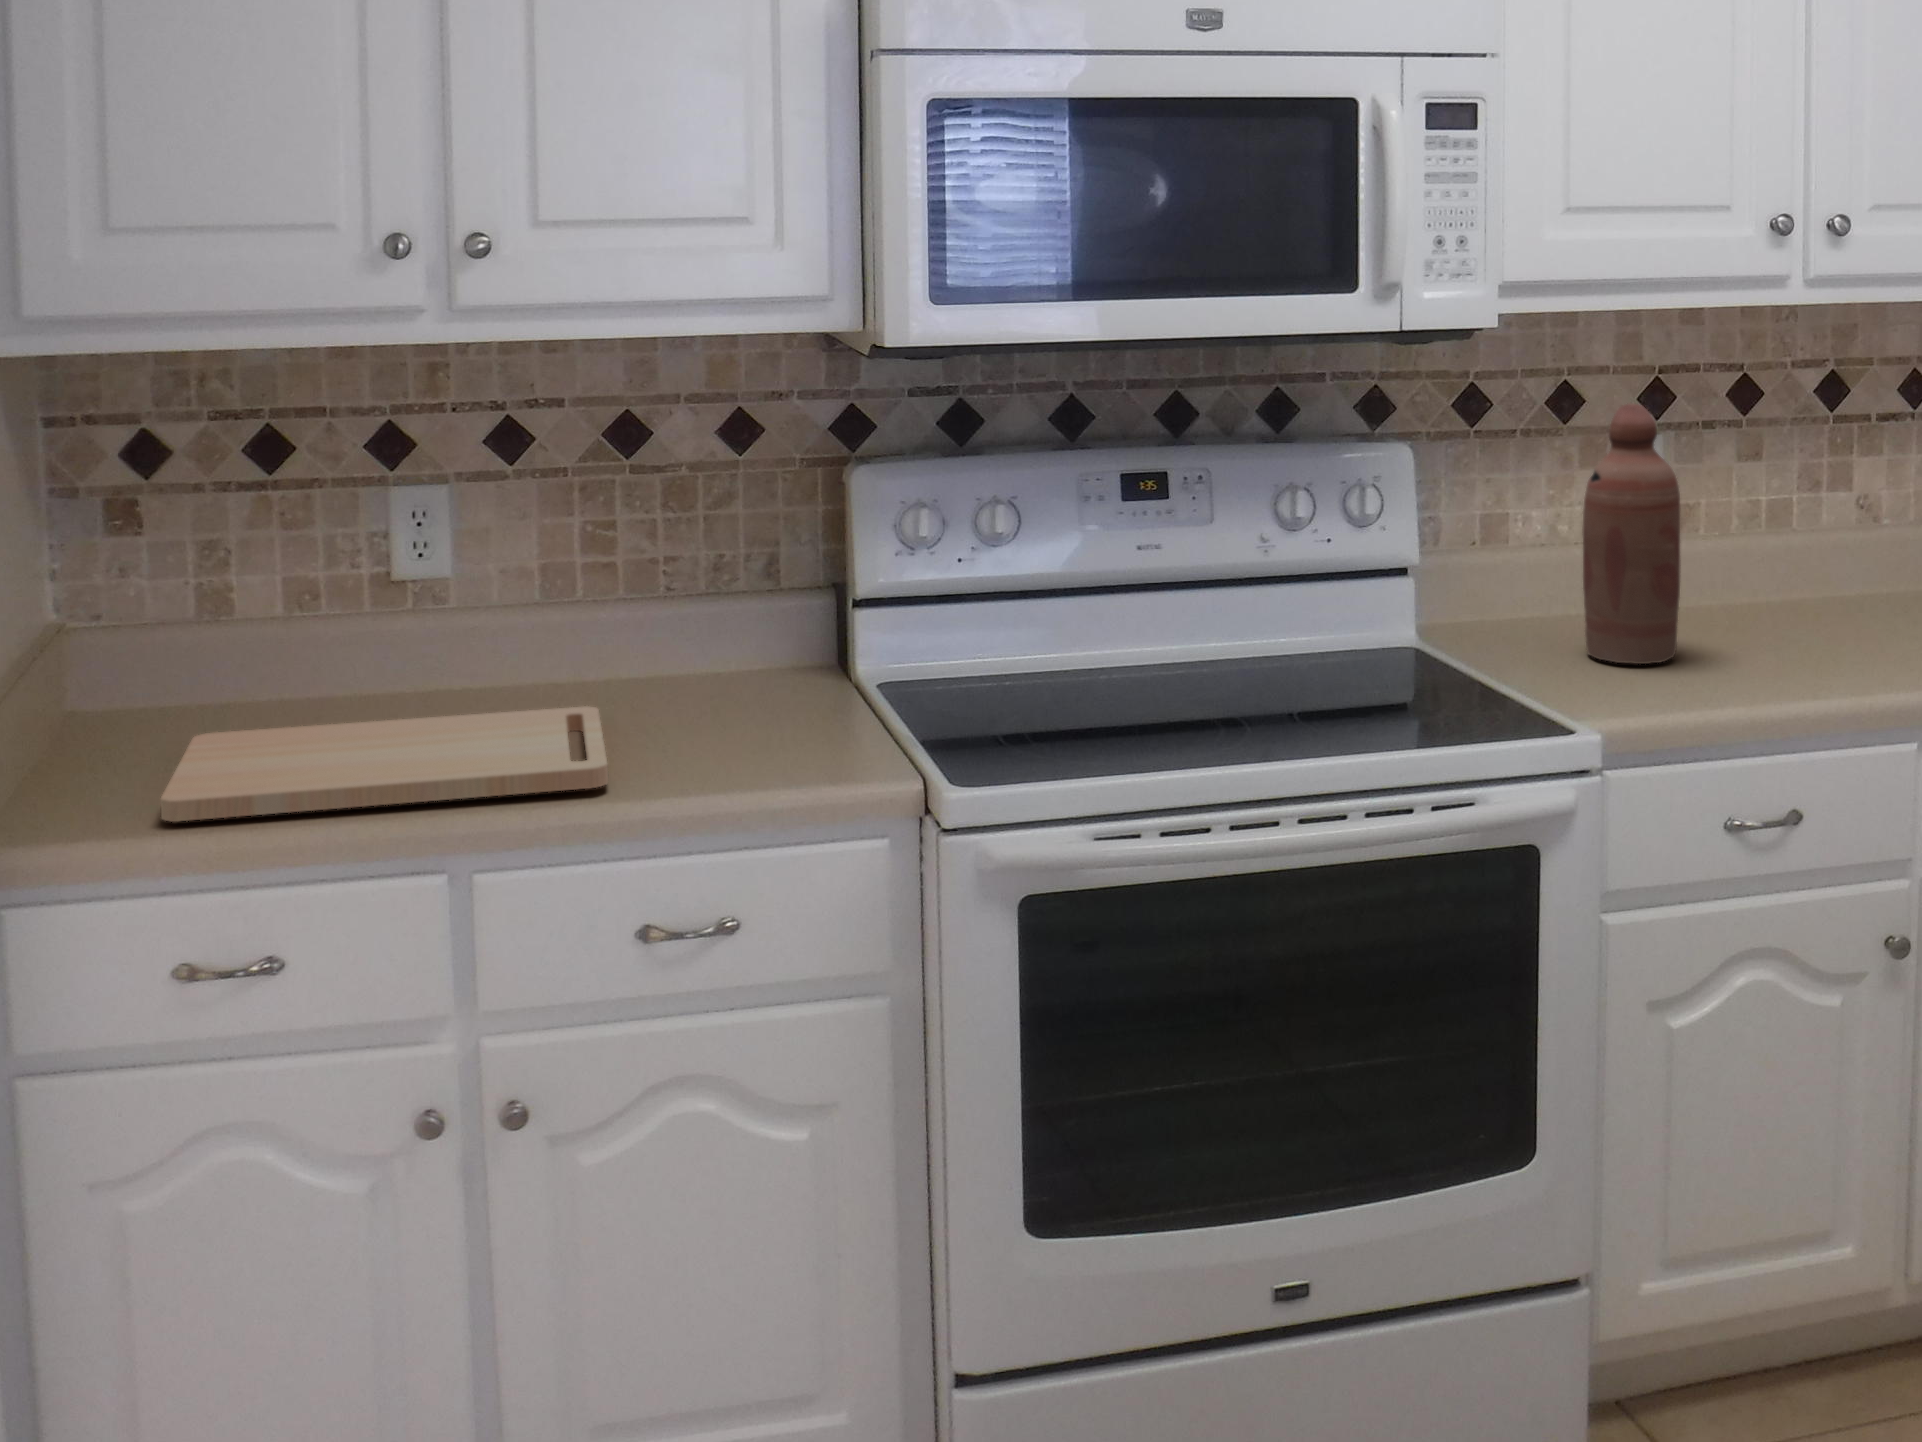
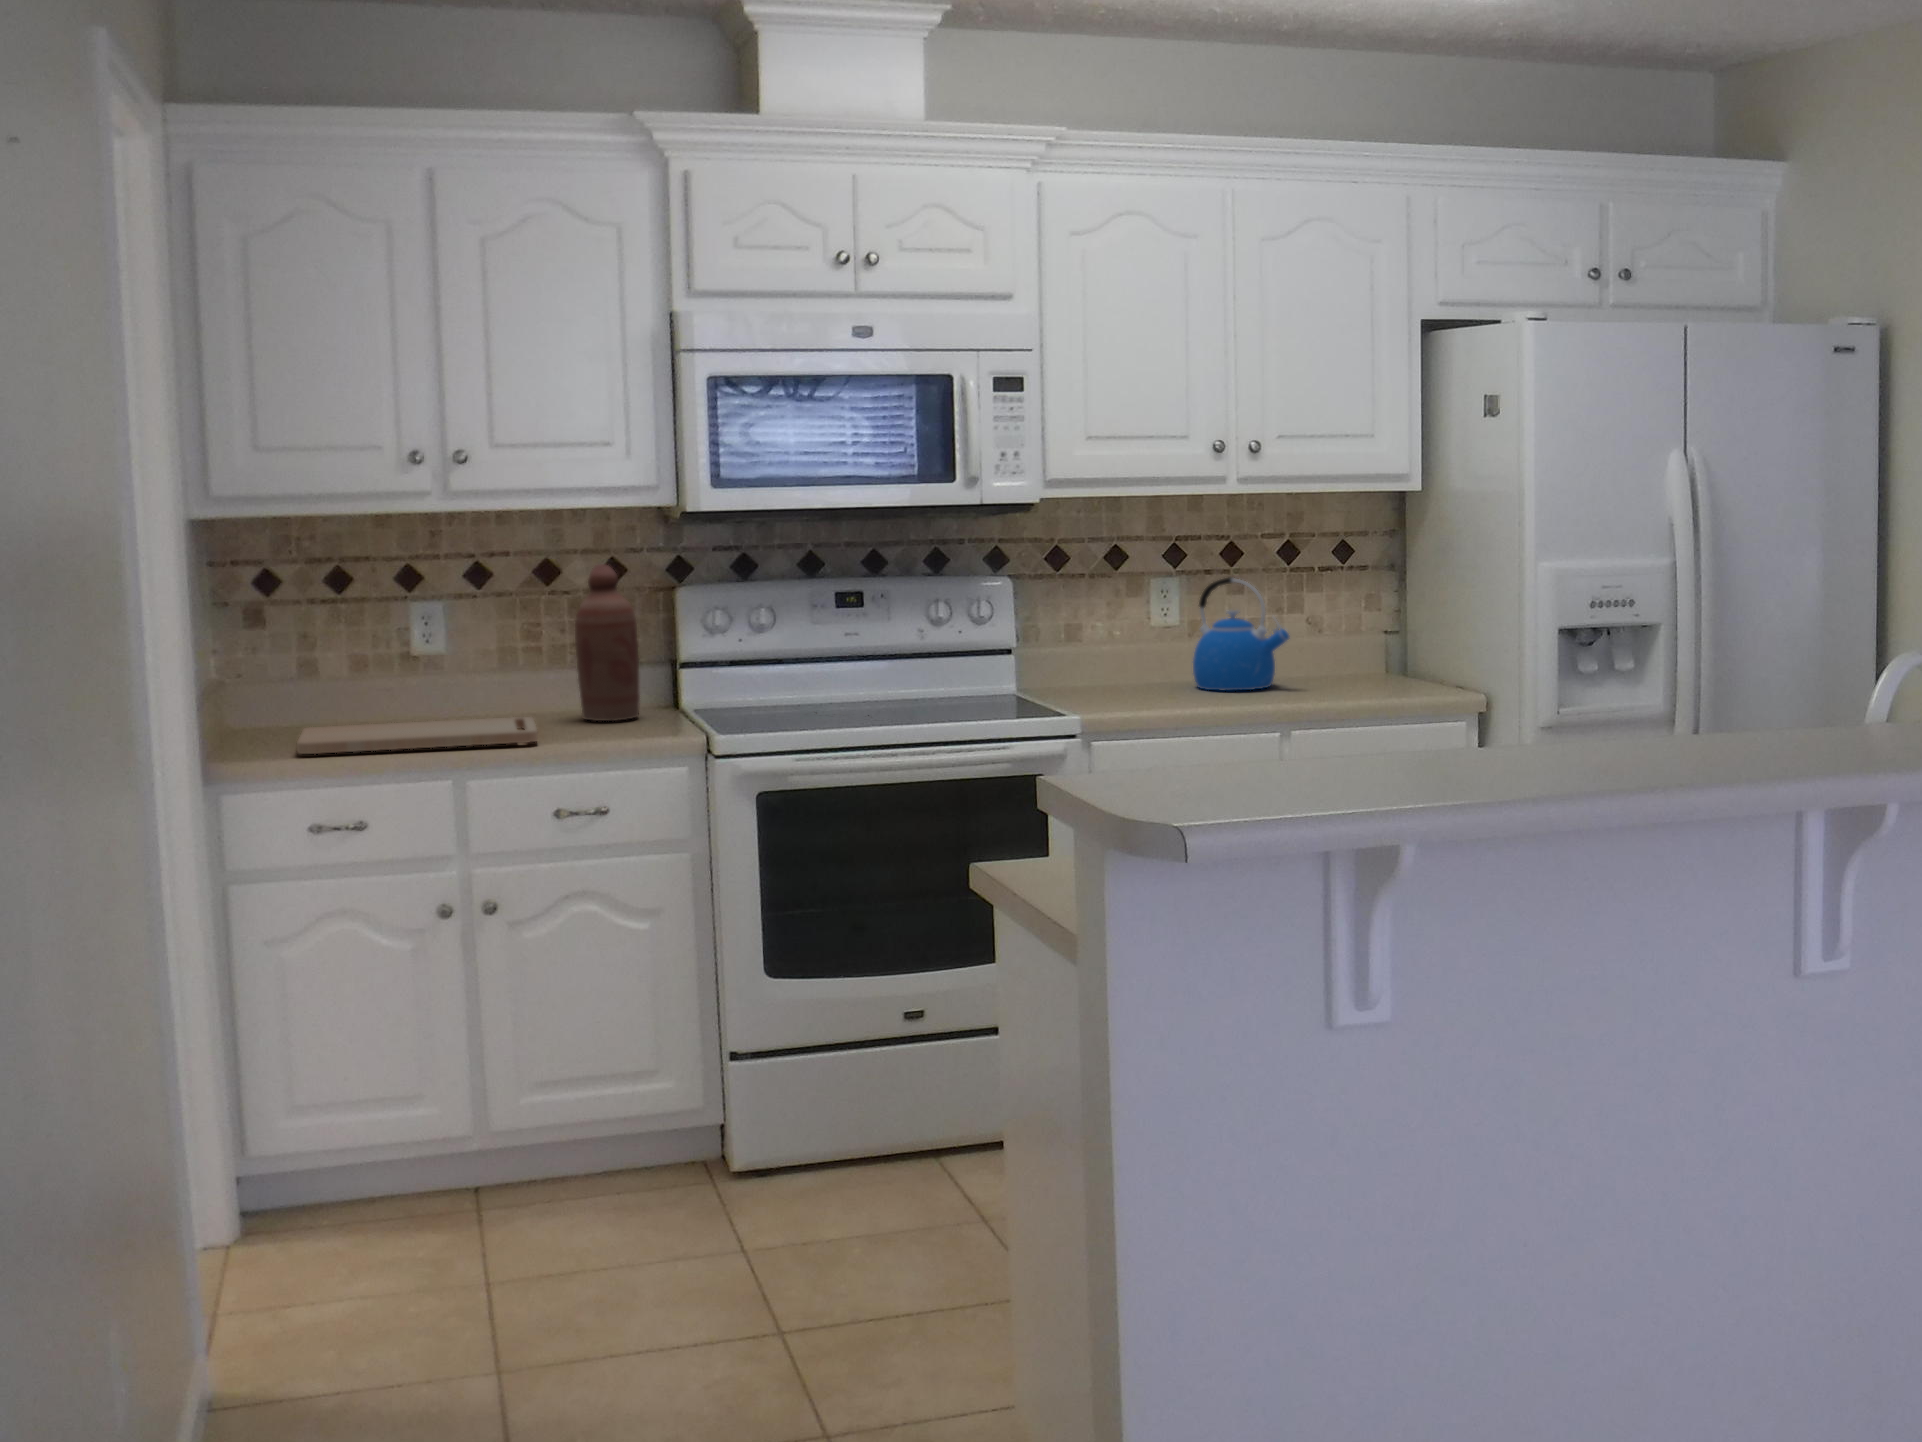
bottle: present [1582,403,1681,664] -> present [575,564,640,721]
kettle: none [1697,441,1875,642] -> present [1193,577,1289,690]

